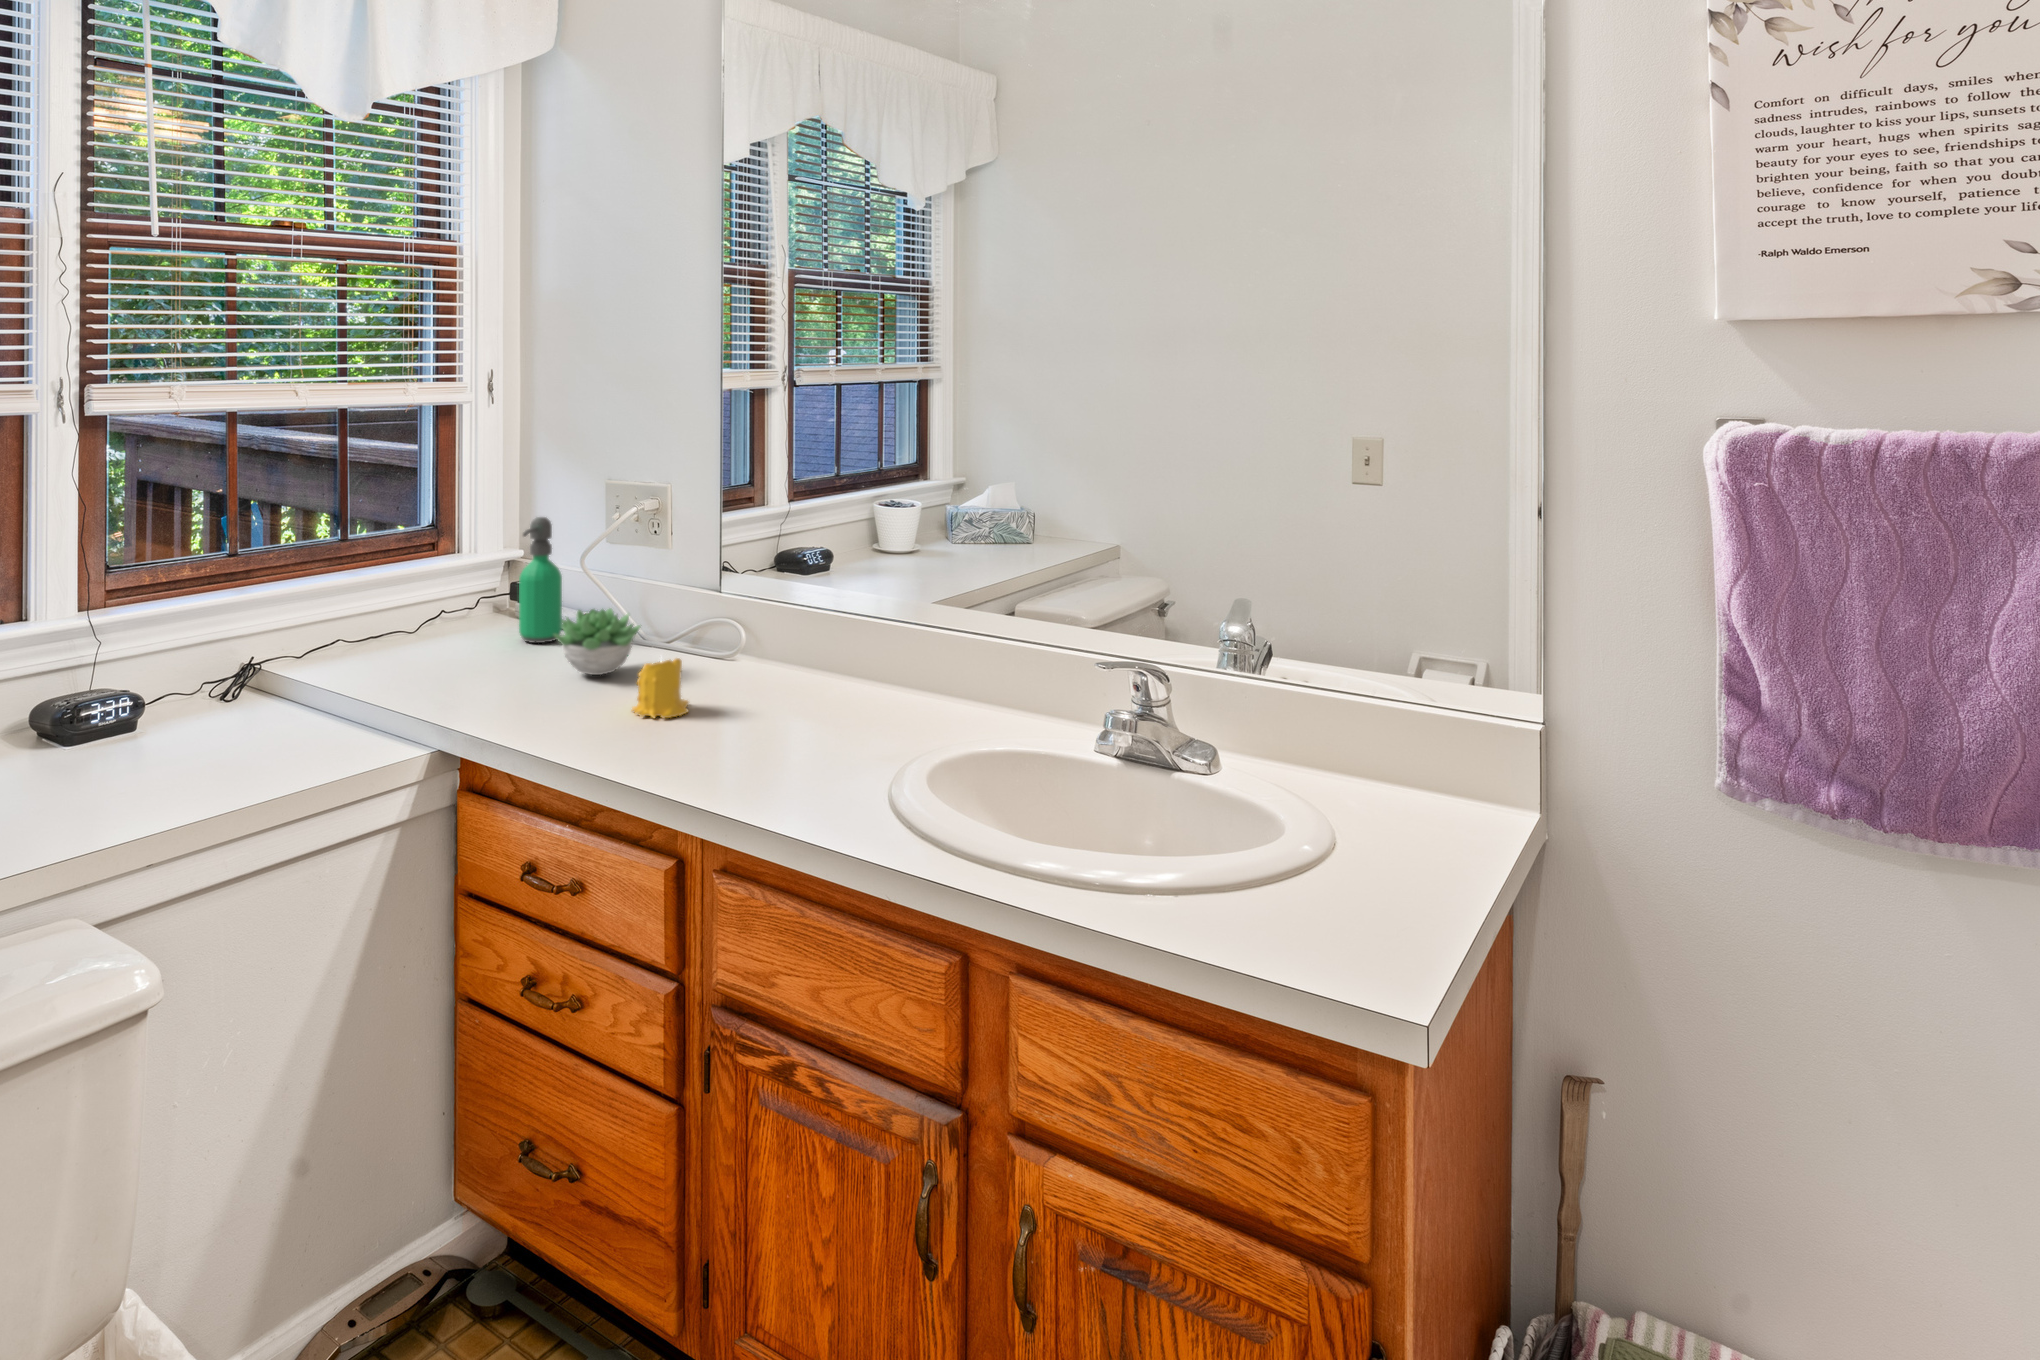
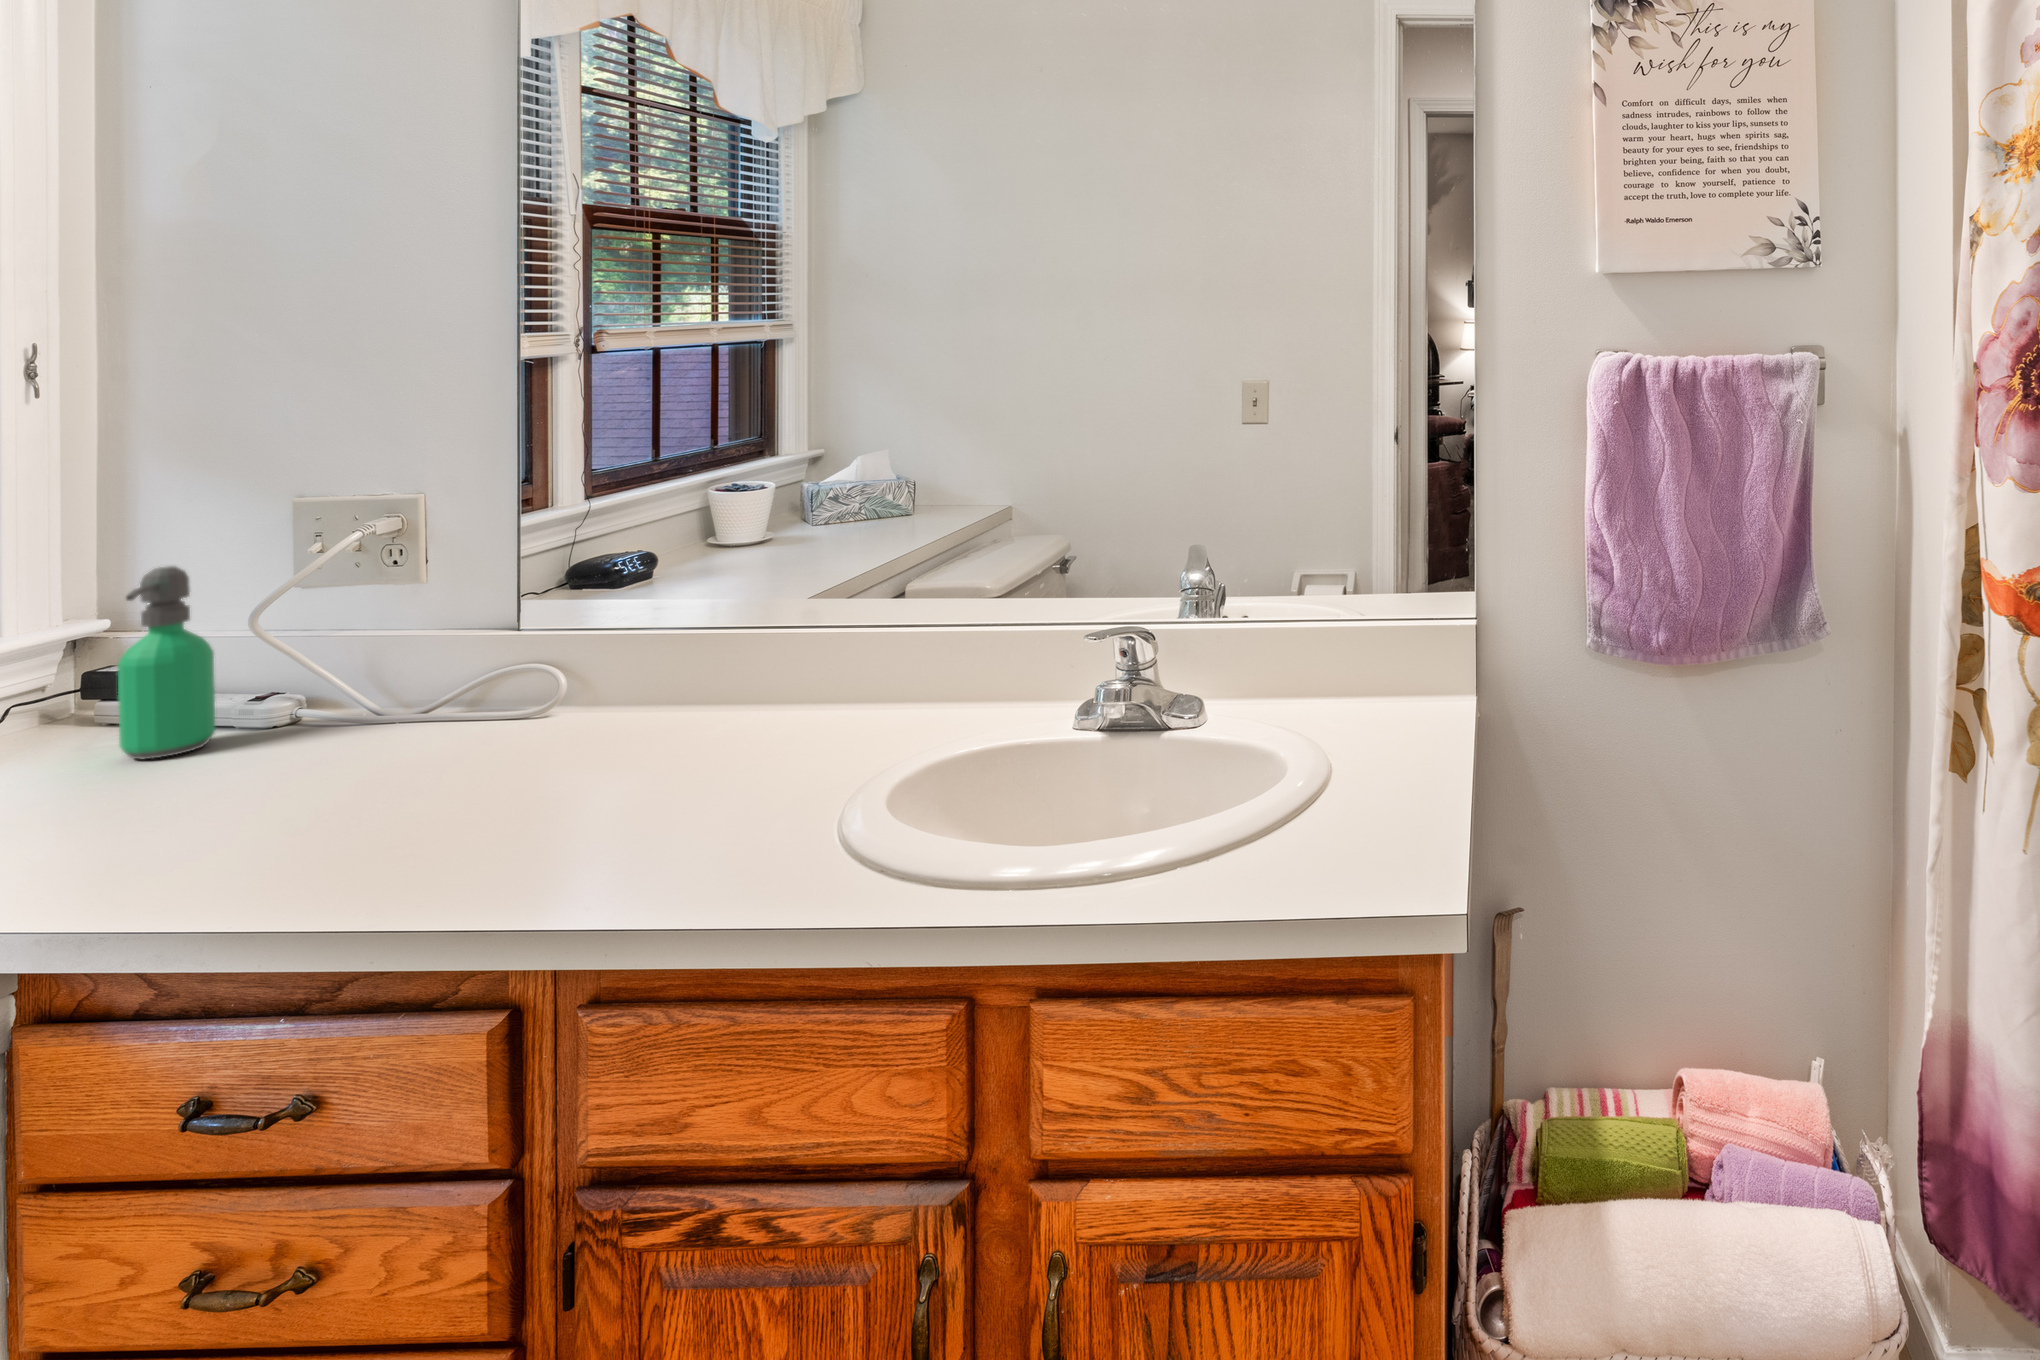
succulent plant: present [553,608,640,675] -> none [209,682,388,785]
candle: present [632,657,689,718] -> none [386,730,494,827]

